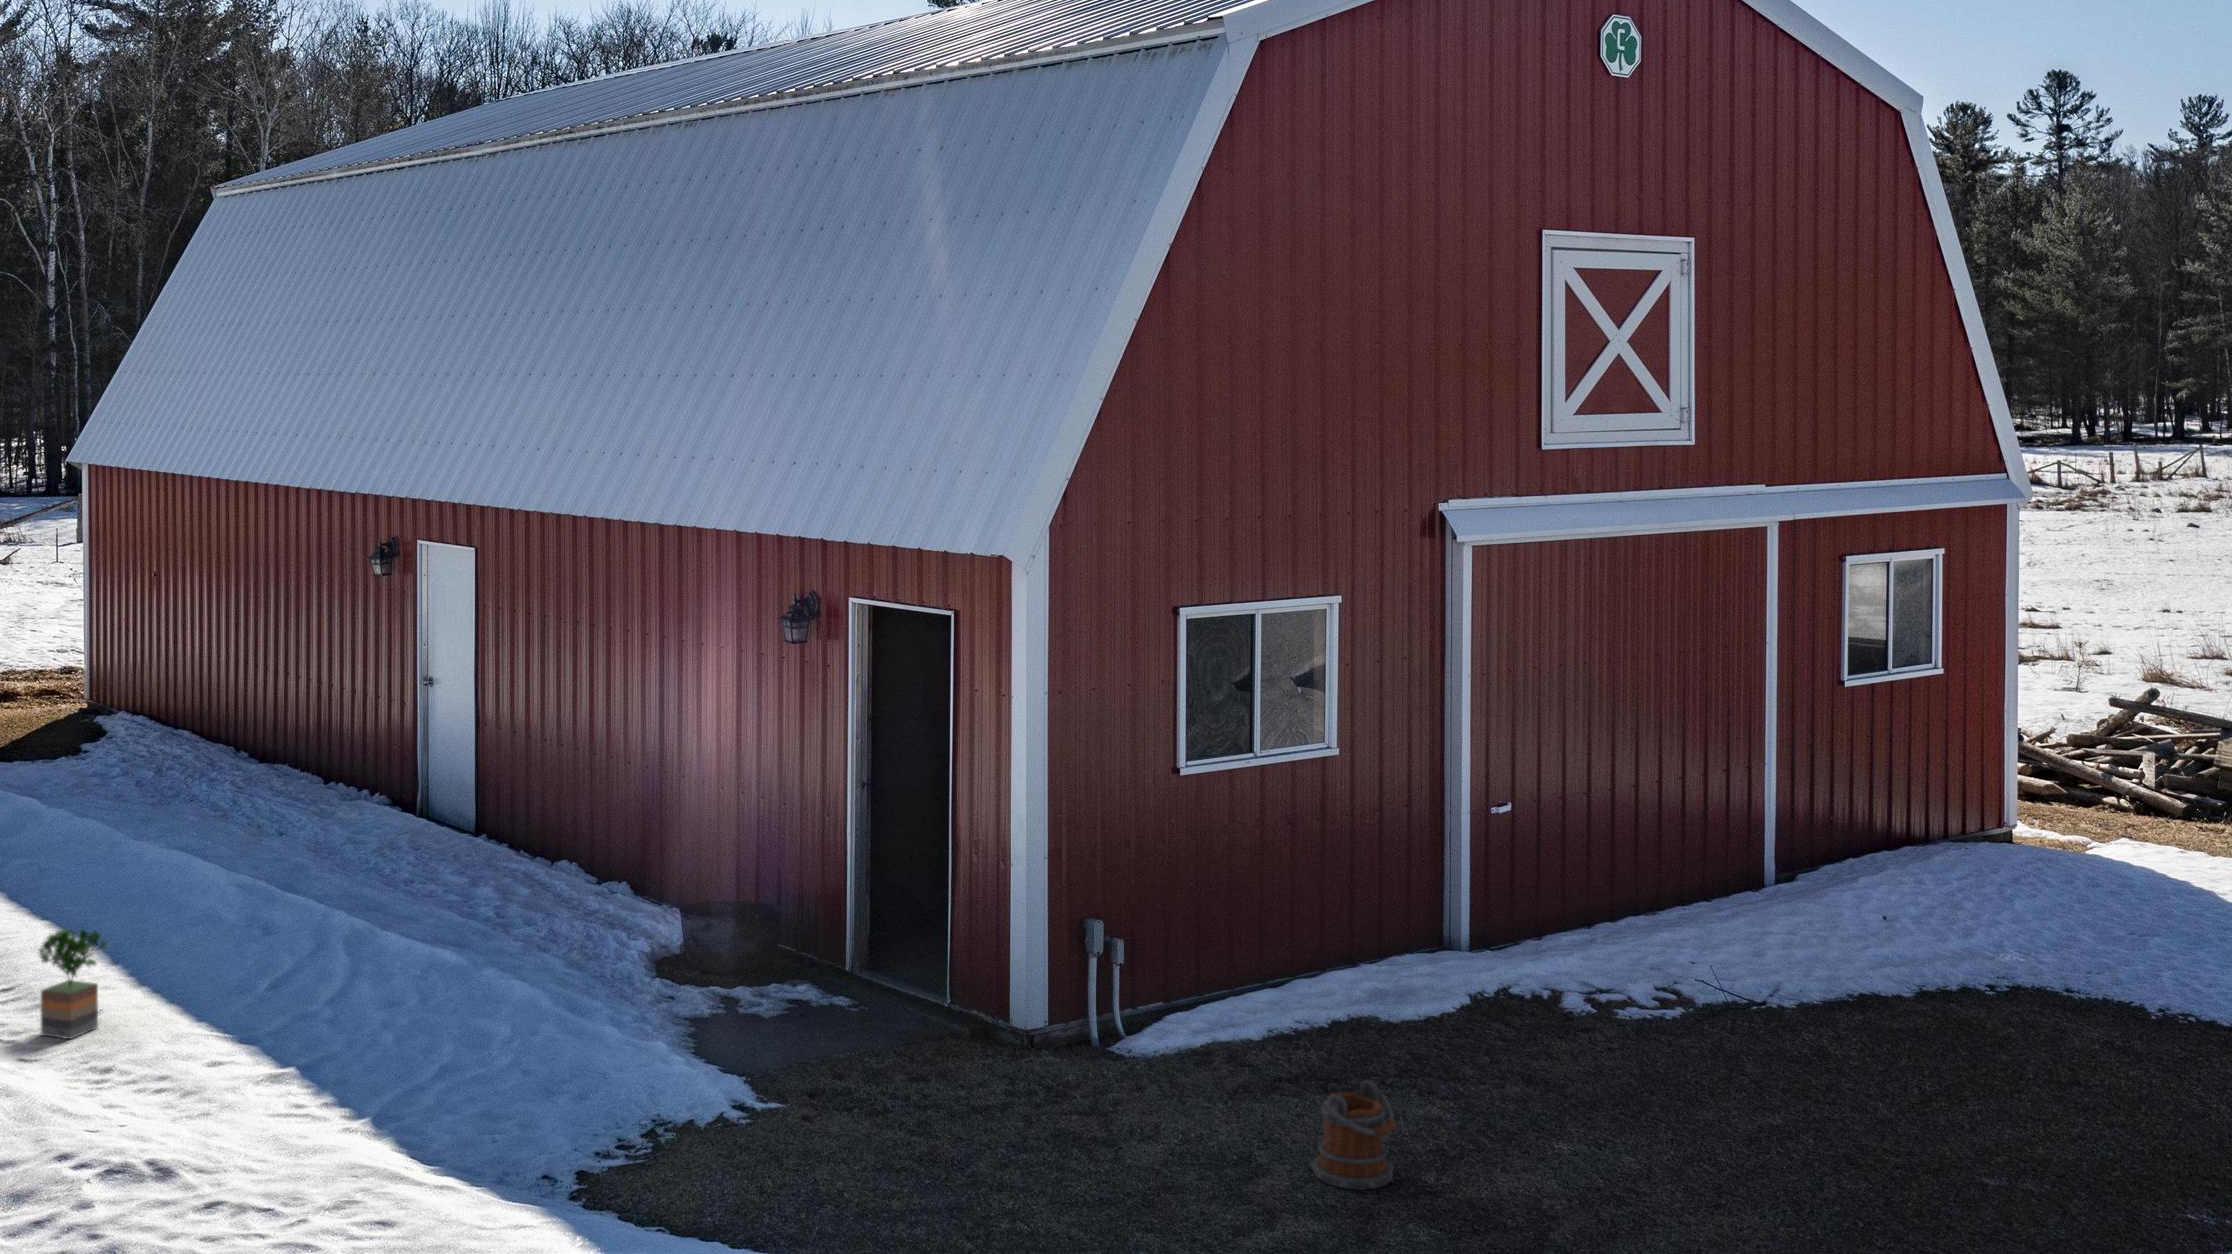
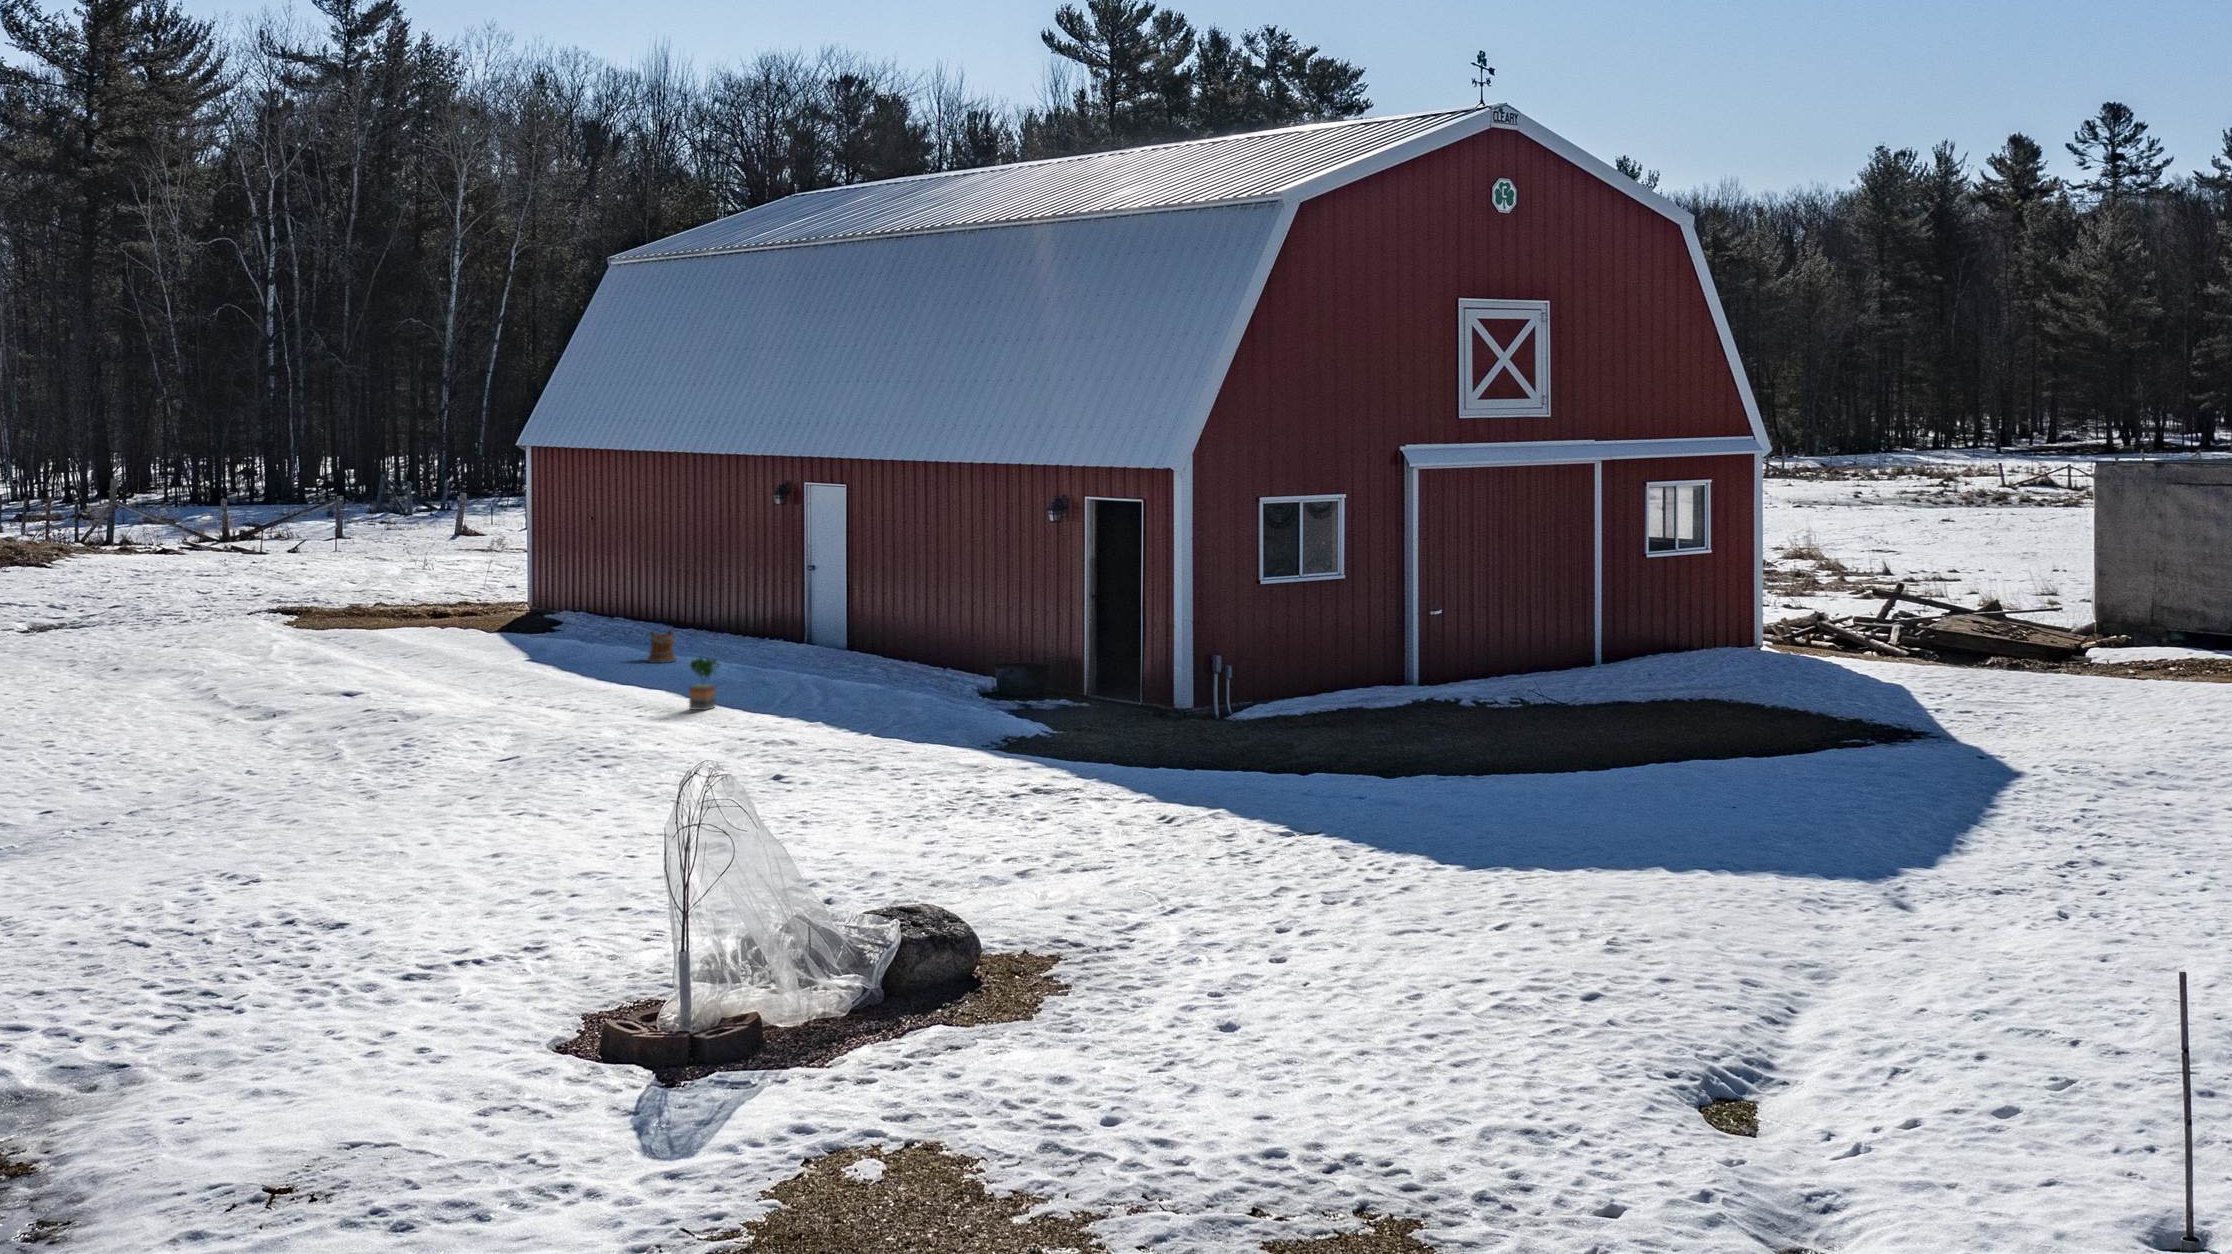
bucket: present [1310,1081,1396,1190] -> present [647,629,676,663]

